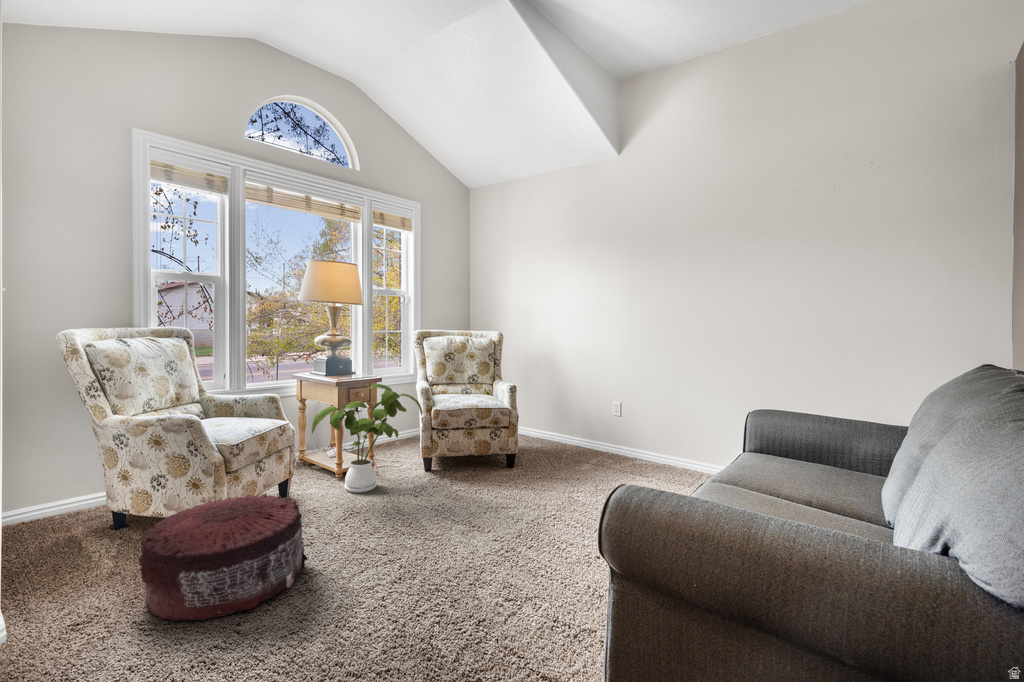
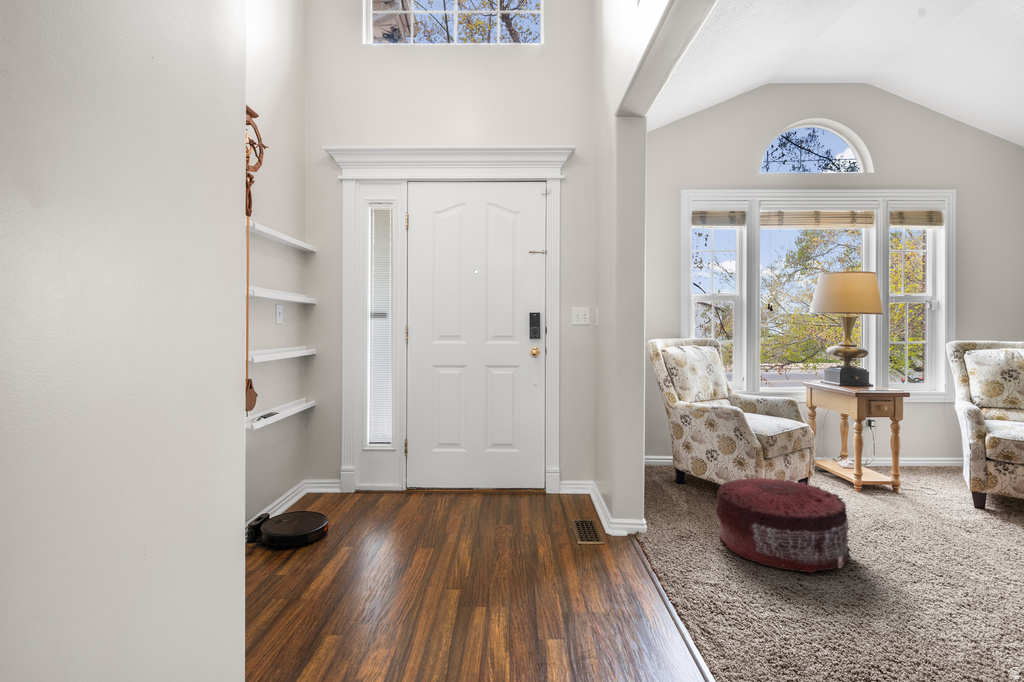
house plant: present [312,384,422,493] -> none [834,397,978,509]

